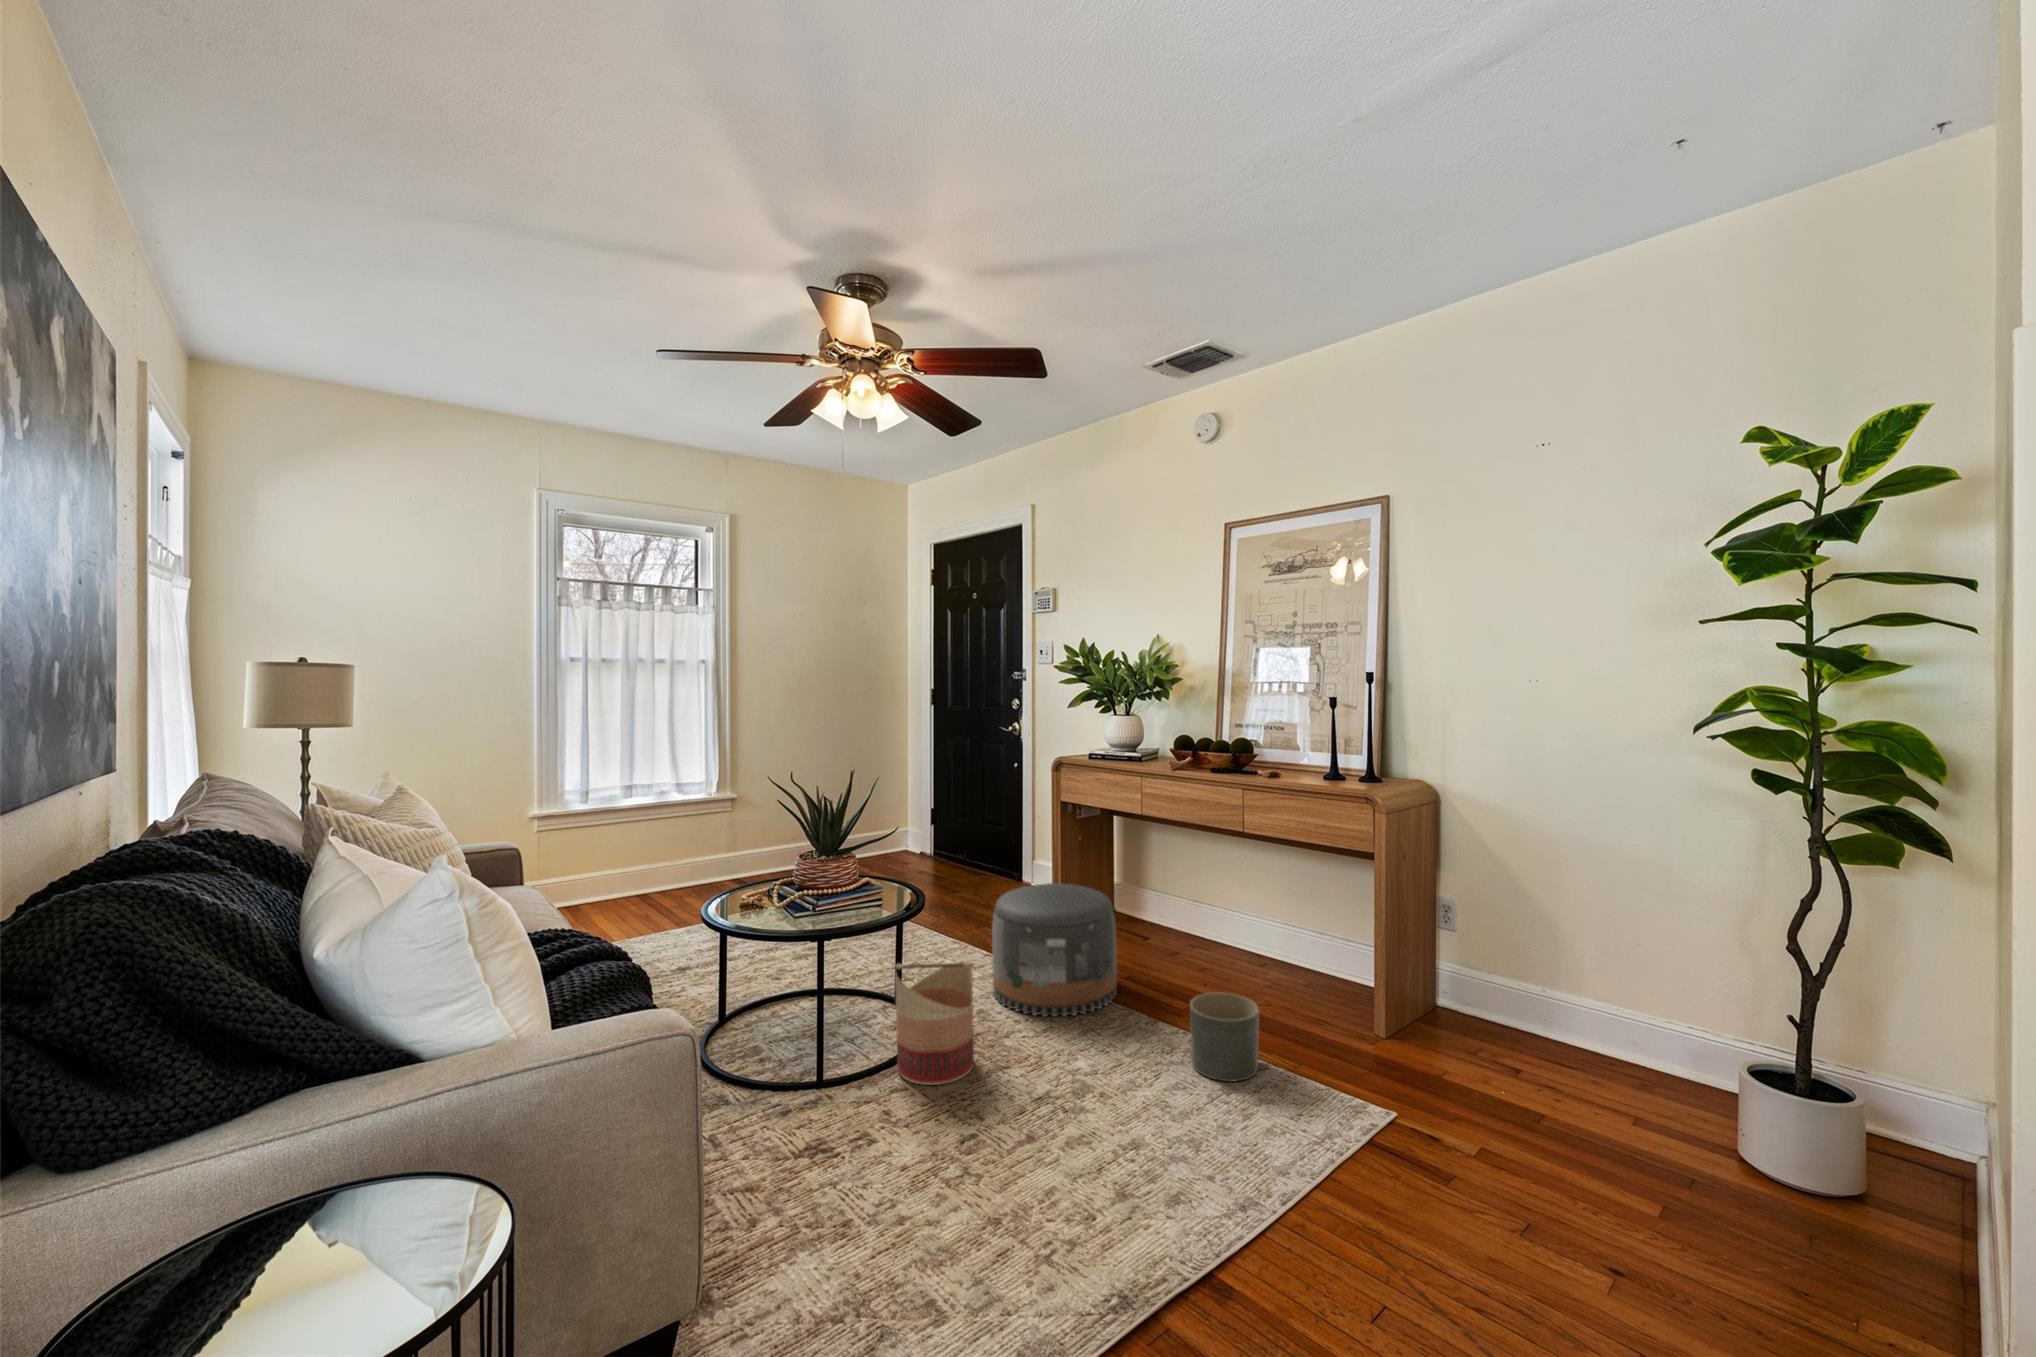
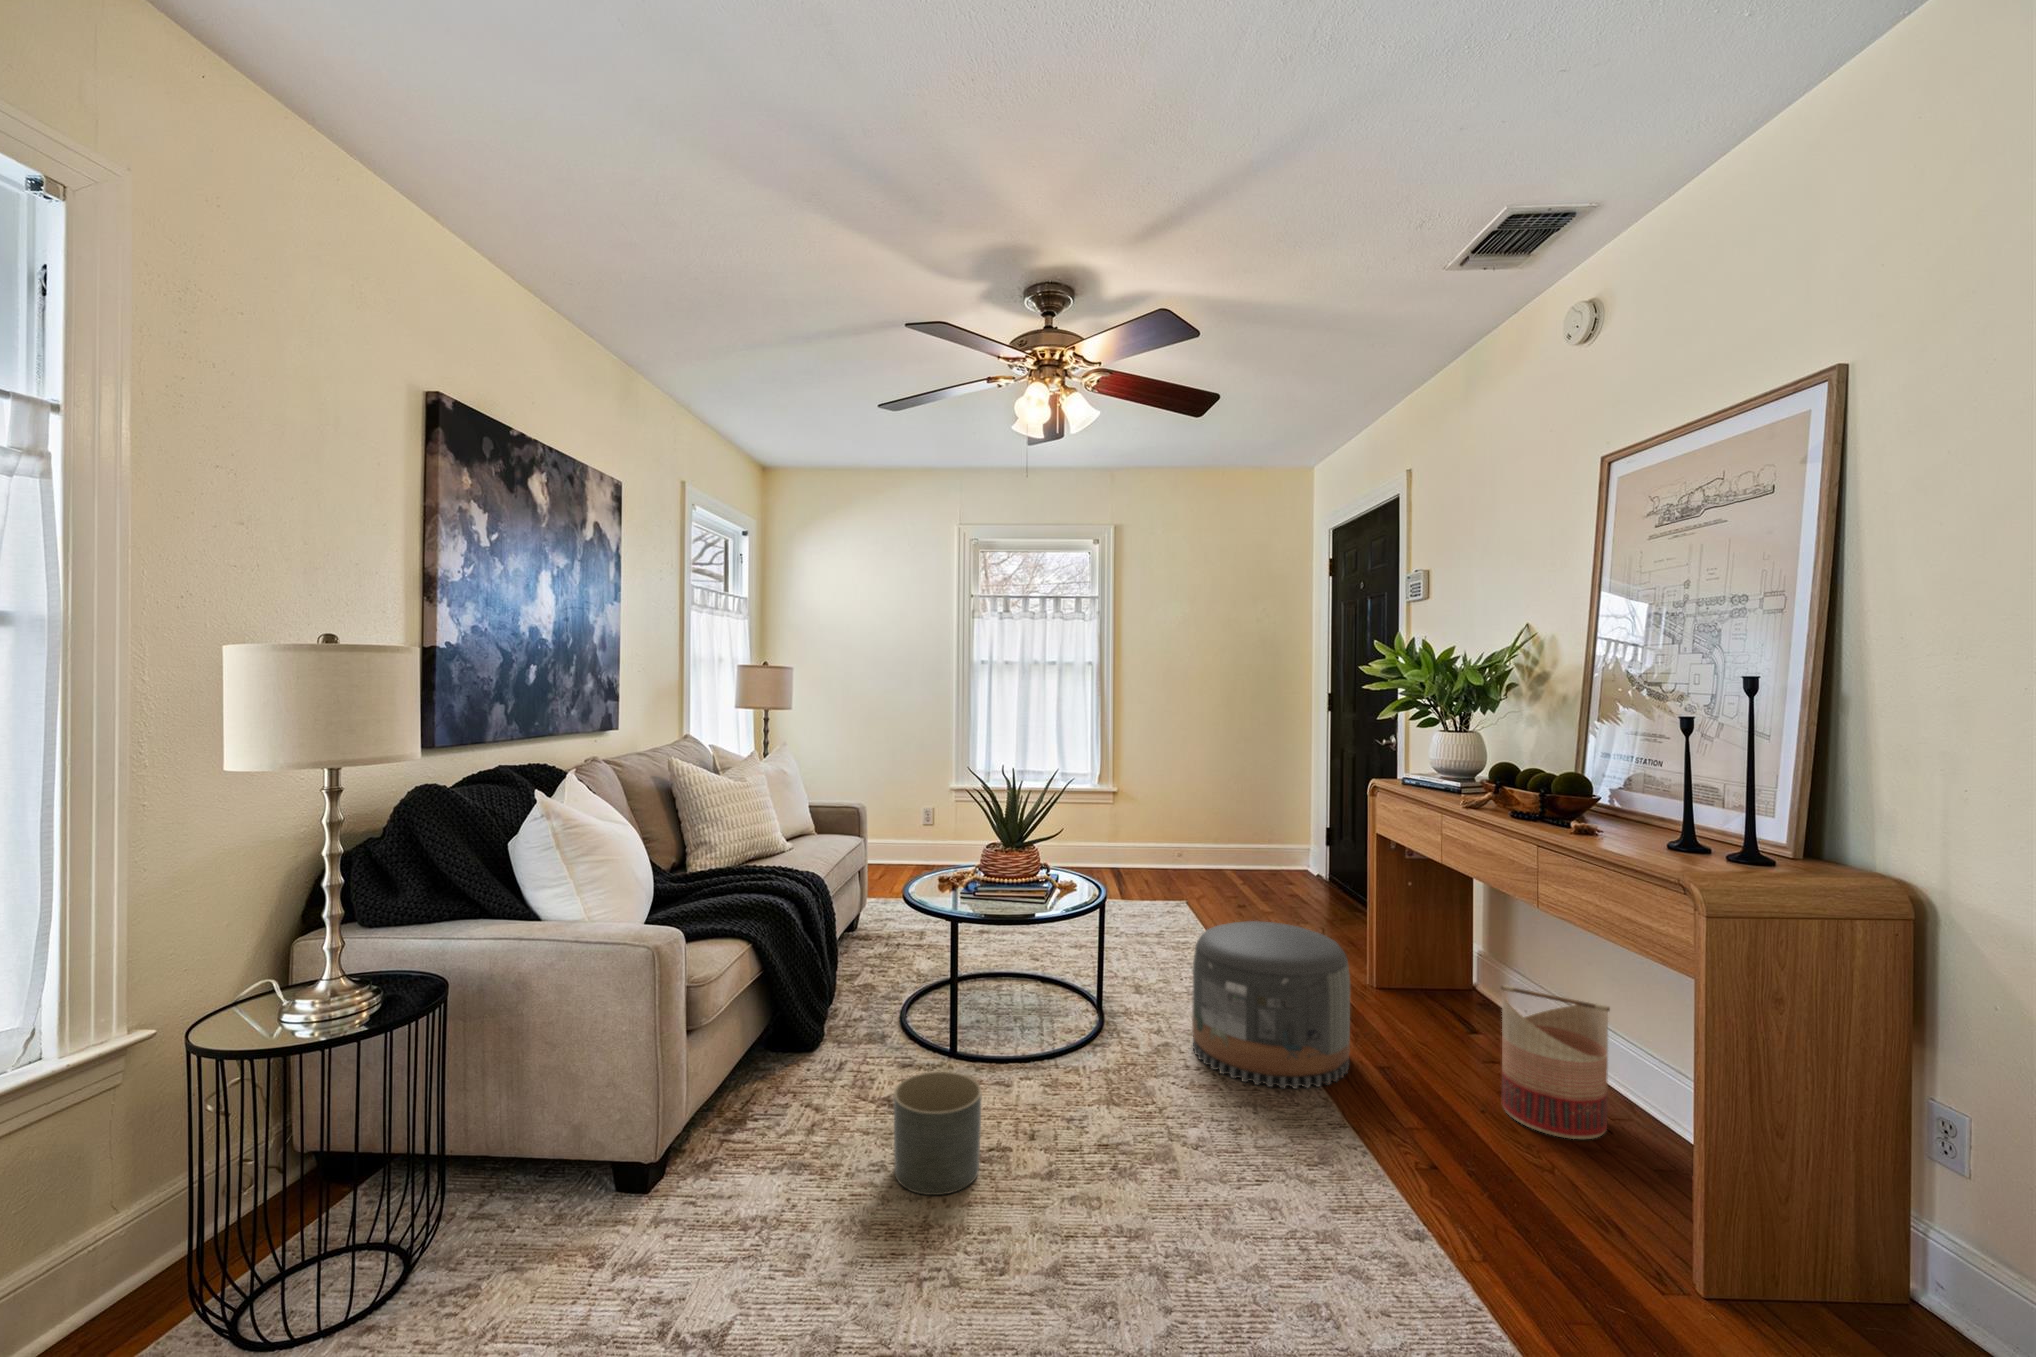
basket: present [894,962,974,1085] -> present [1501,985,1610,1139]
planter: present [1190,993,1259,1082] -> present [894,1071,982,1195]

